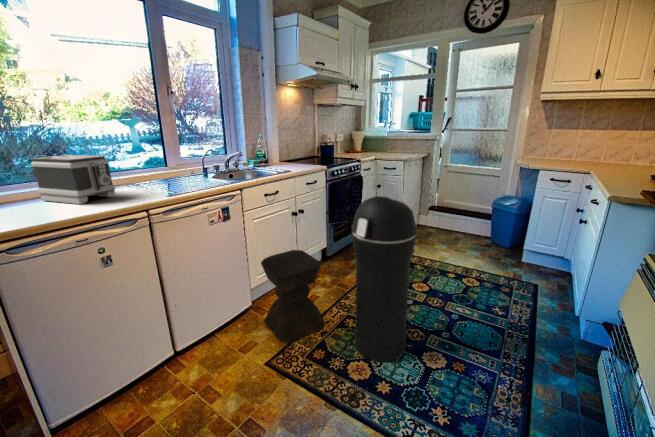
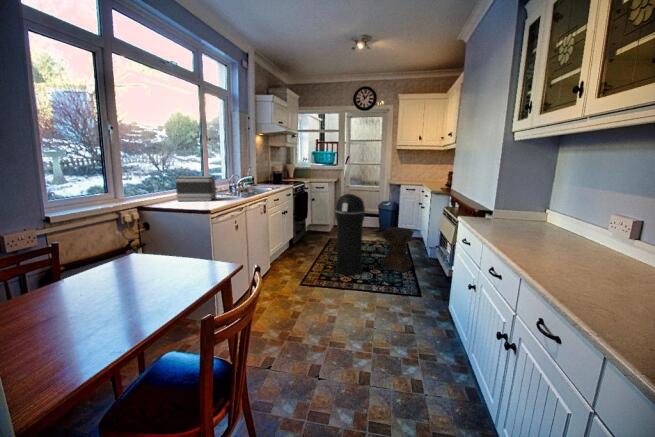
stool: present [261,250,325,343] -> present [381,227,414,272]

